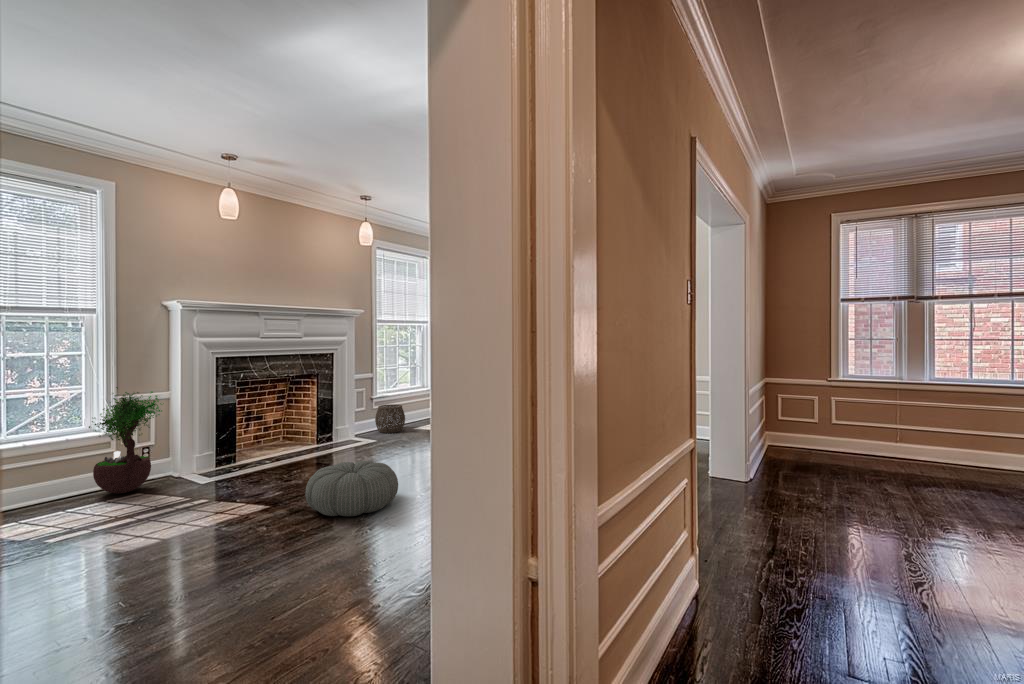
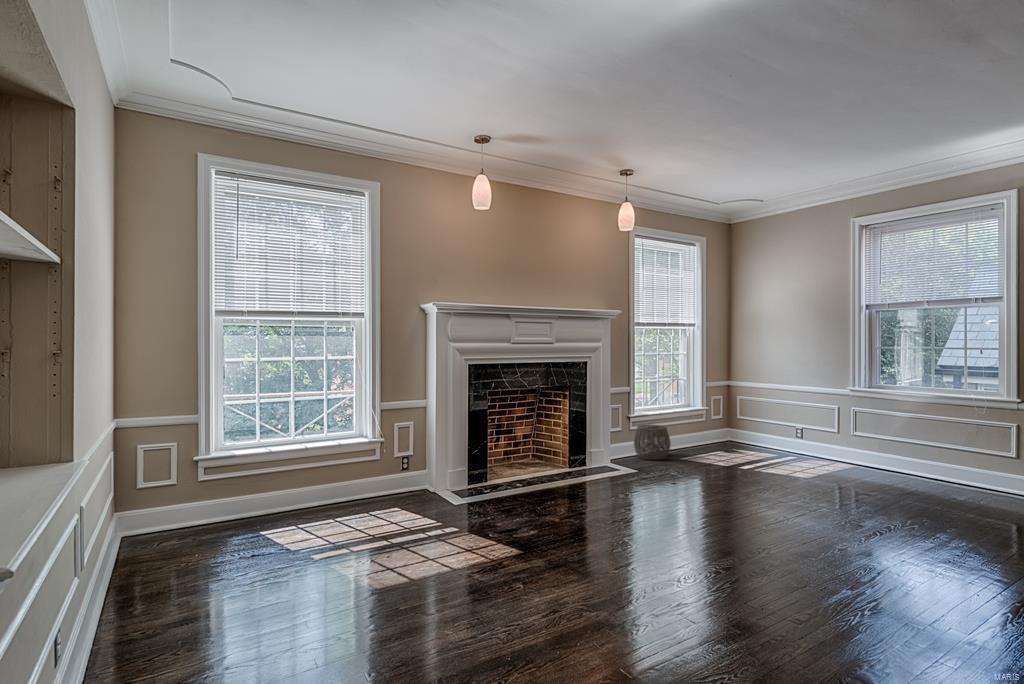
potted tree: present [89,387,162,494] -> none [356,393,421,504]
pouf: present [305,461,398,516] -> none [570,500,688,577]

